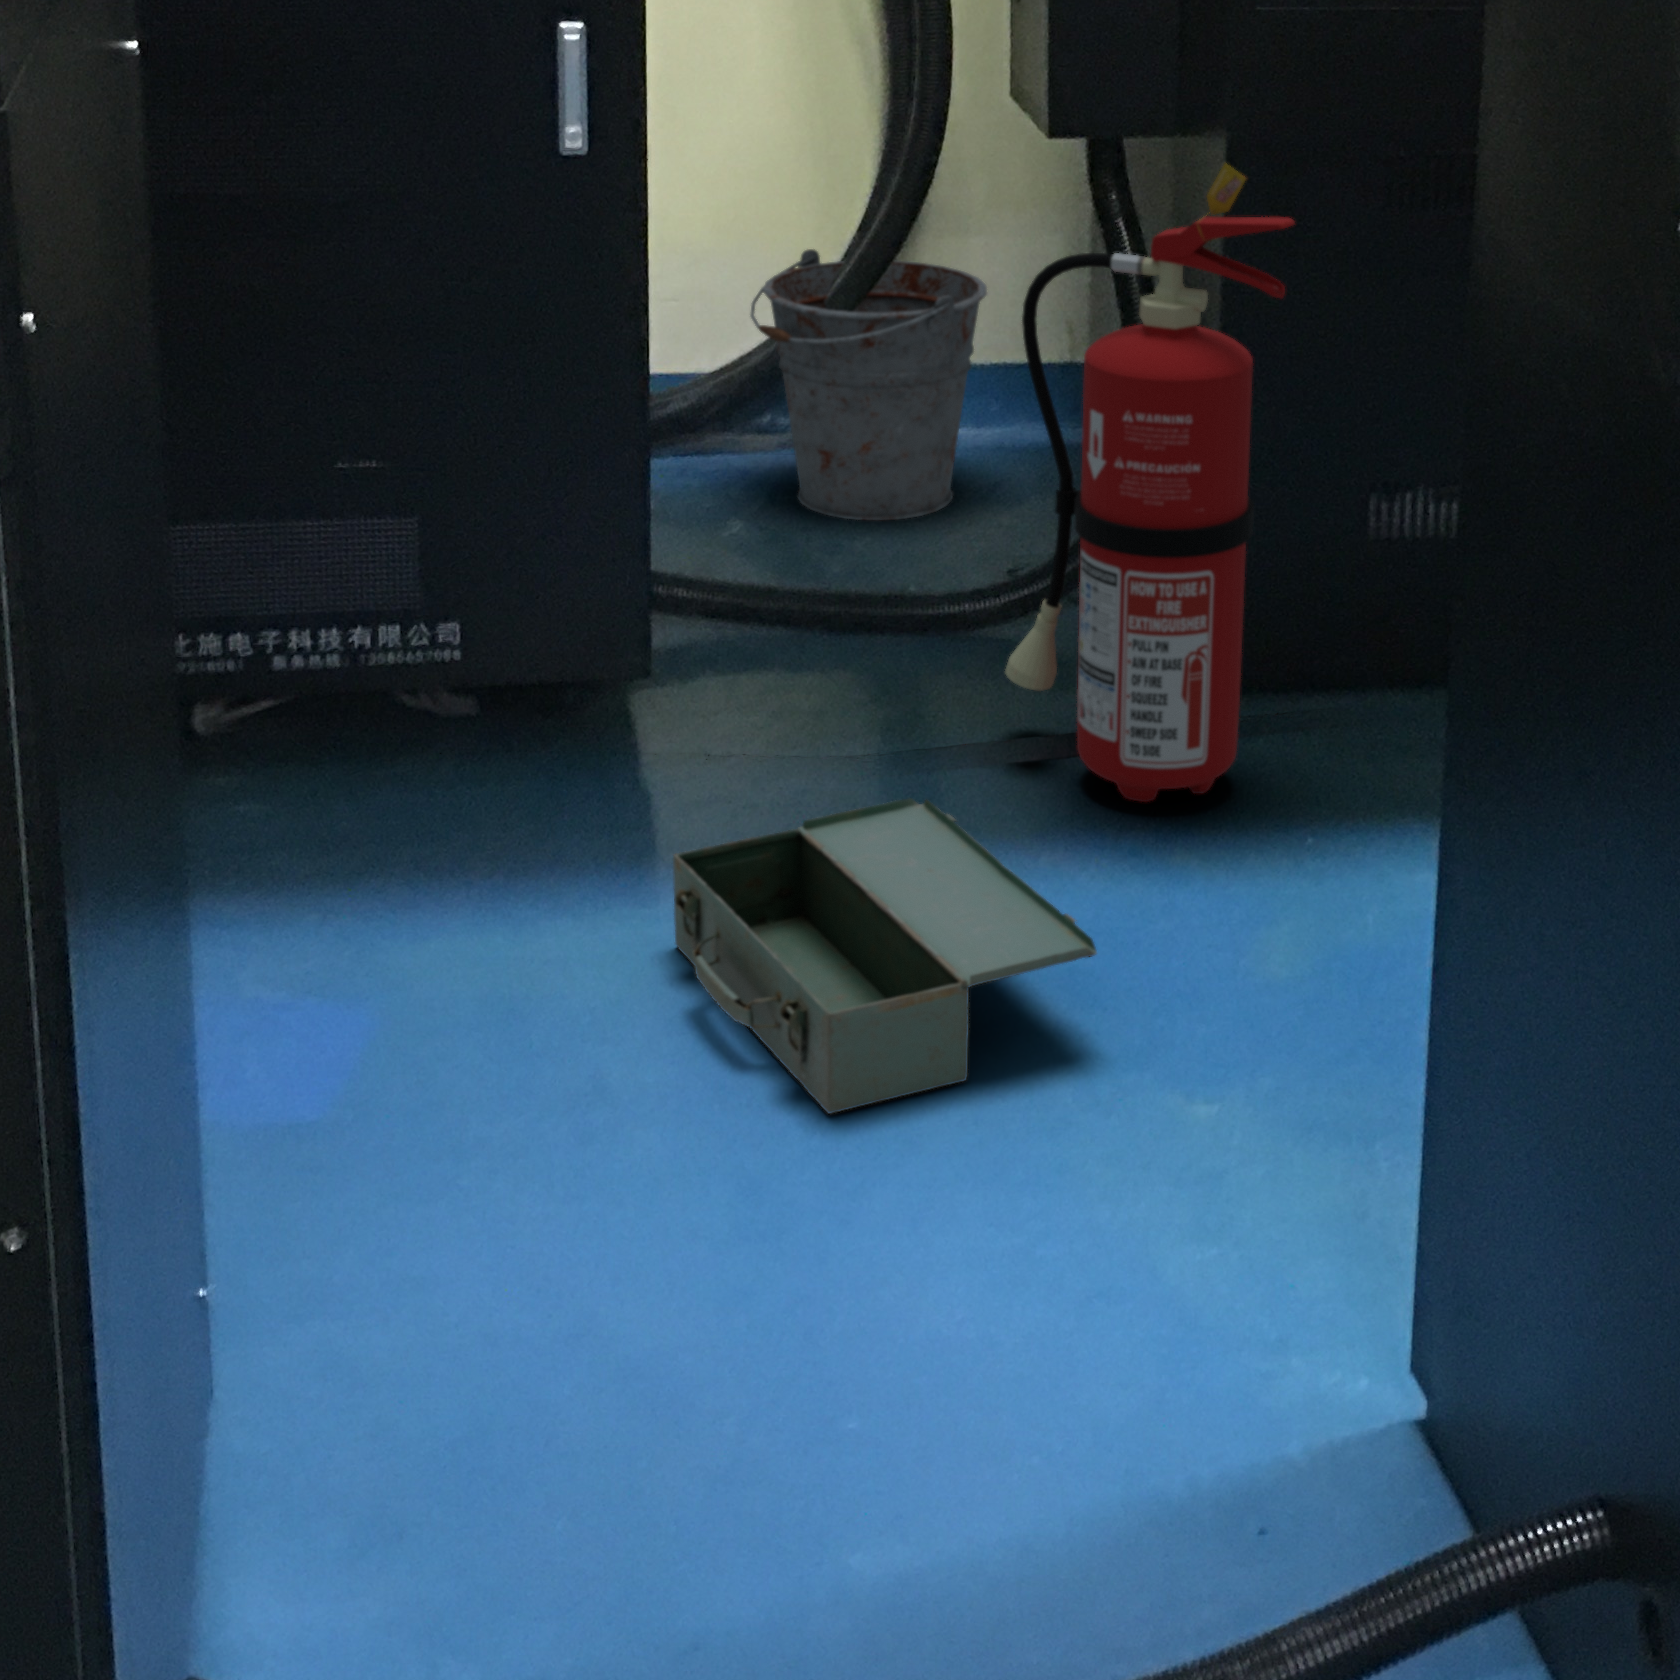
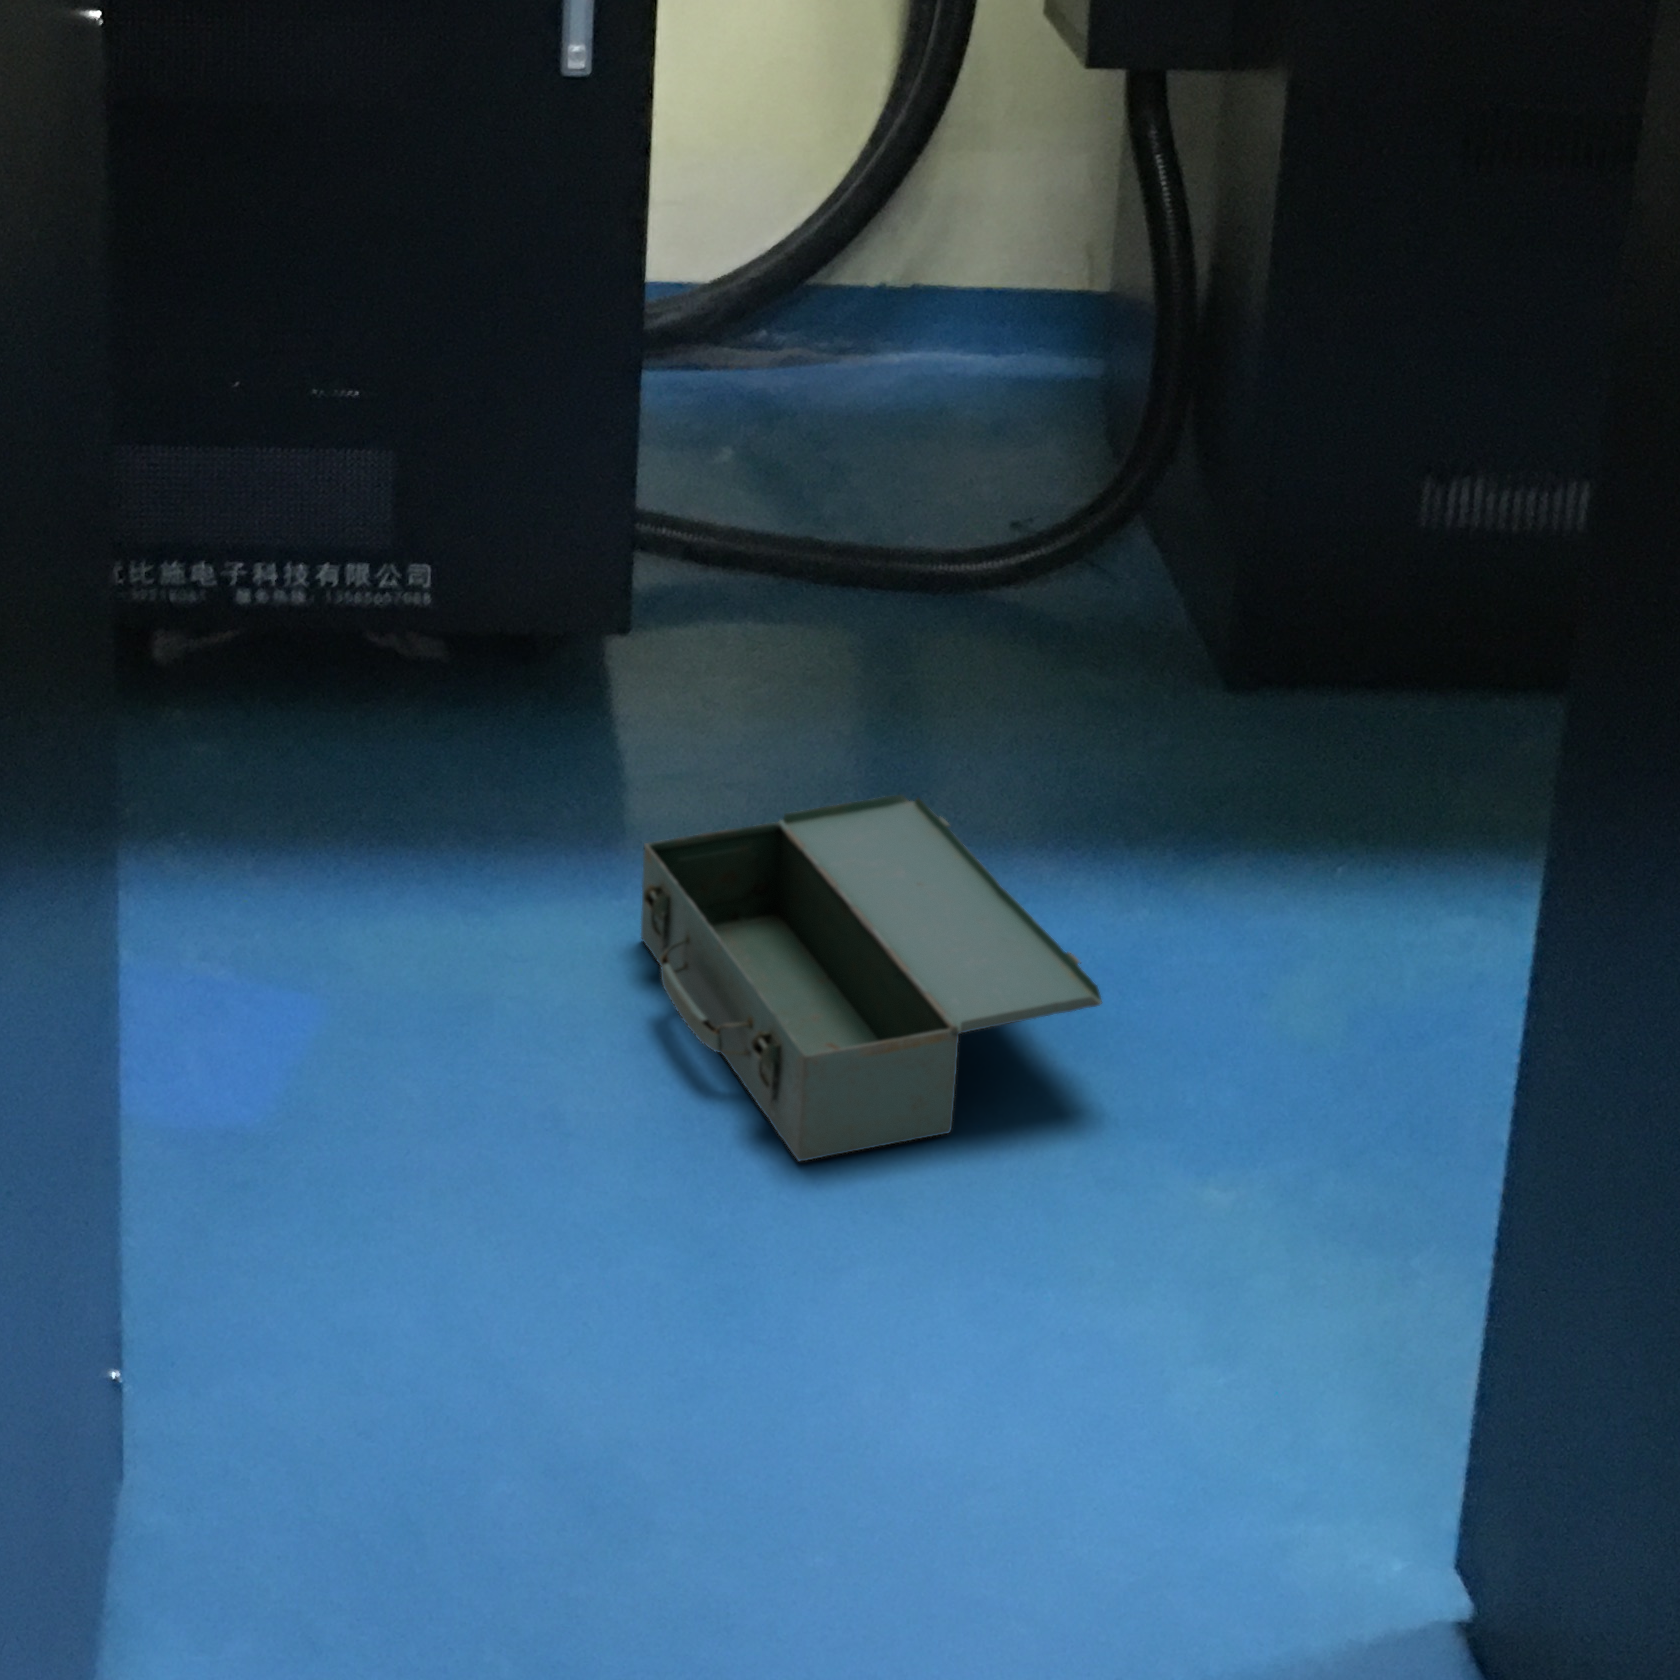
fire extinguisher: present [1005,164,1294,802] -> none [1007,115,1360,803]
bucket: present [751,249,987,520] -> none [750,153,1000,447]

